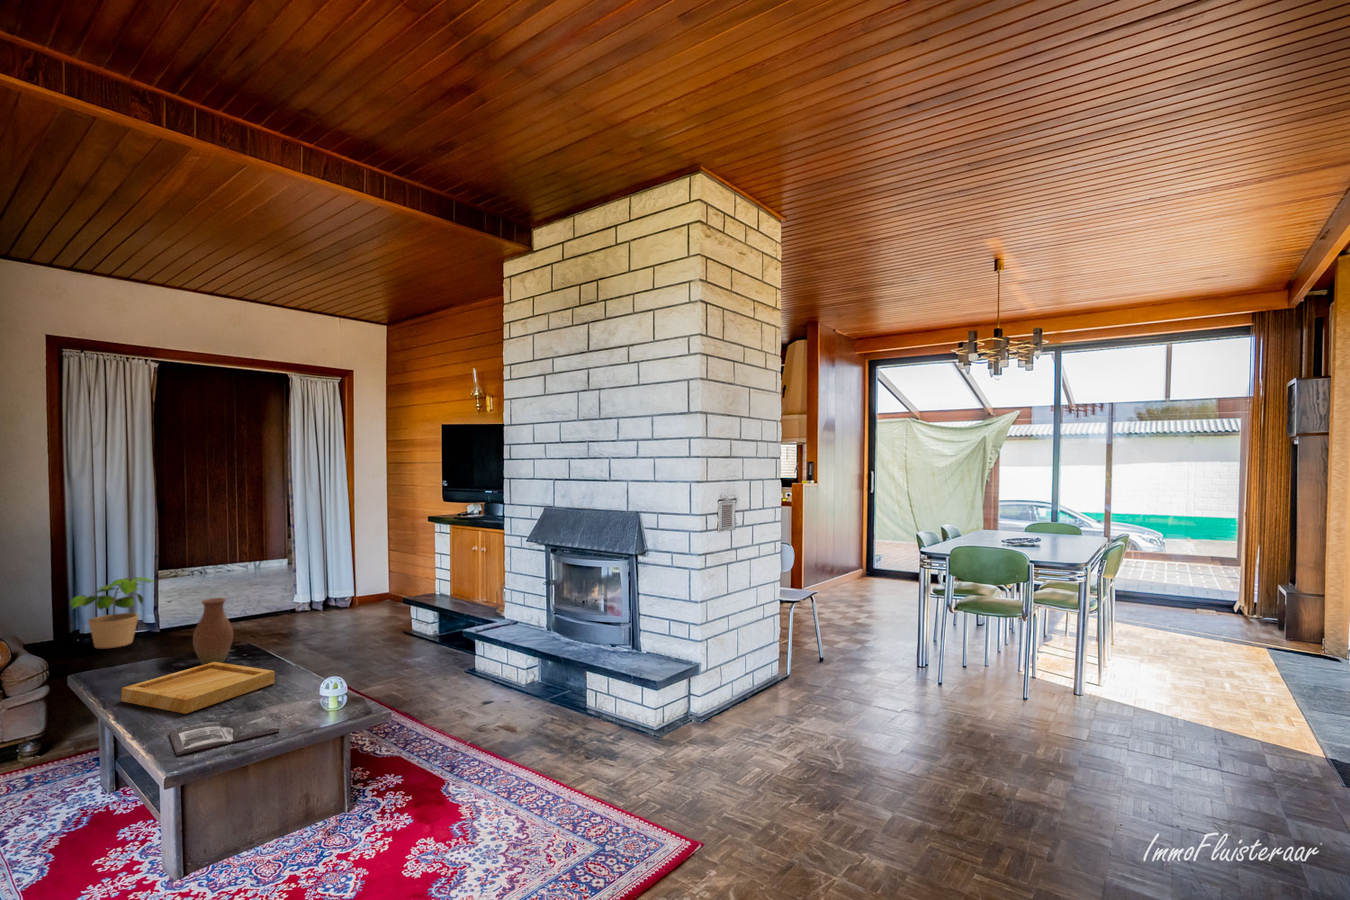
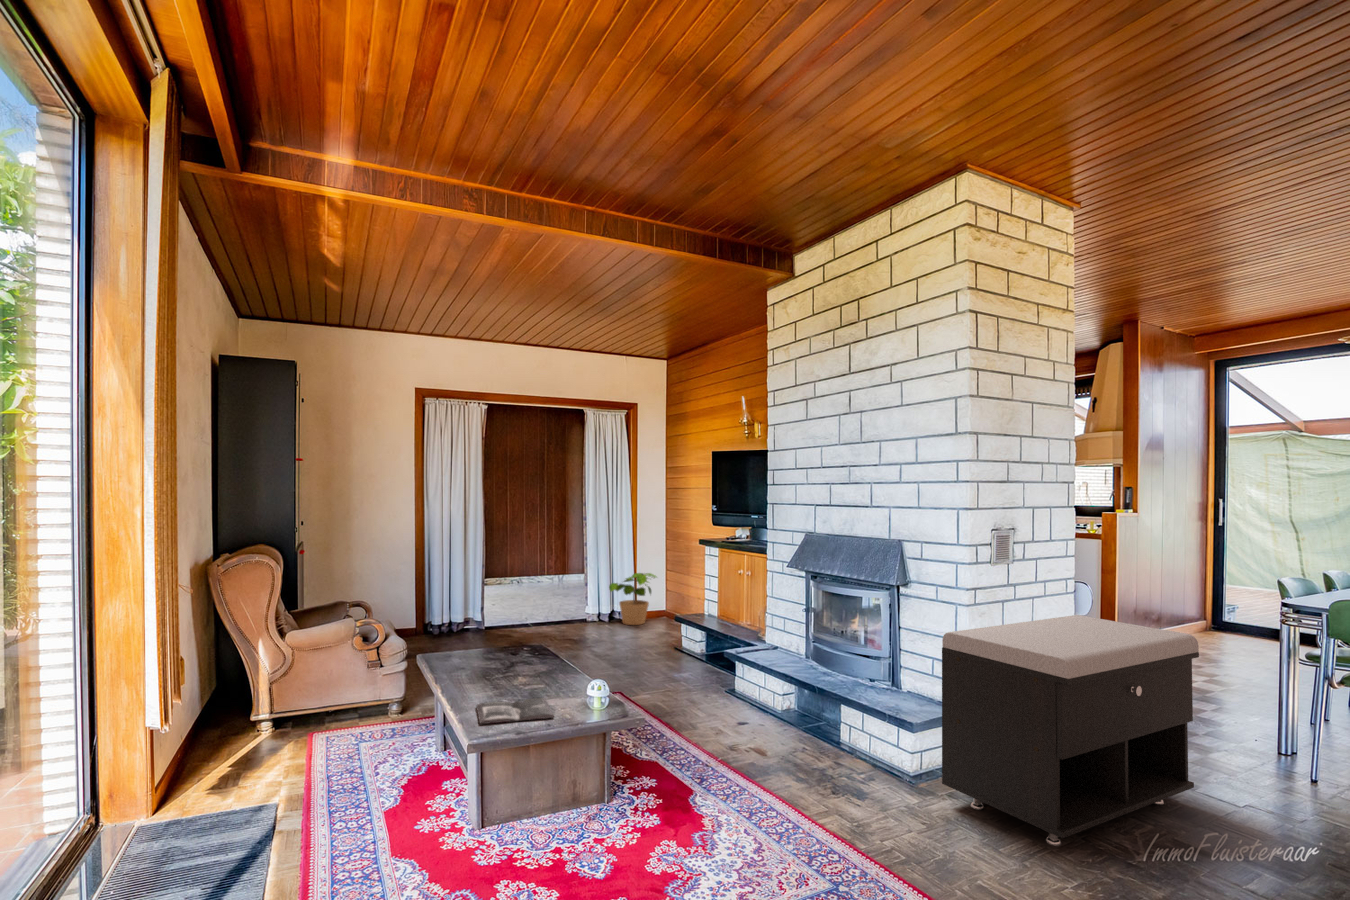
storage bench: none [681,568,868,765] -> present [942,615,1199,846]
potted plant: present [70,577,153,648] -> present [609,573,656,625]
vase: present [193,598,233,665] -> none [499,599,528,657]
tray: present [122,662,275,714] -> none [448,653,556,693]

